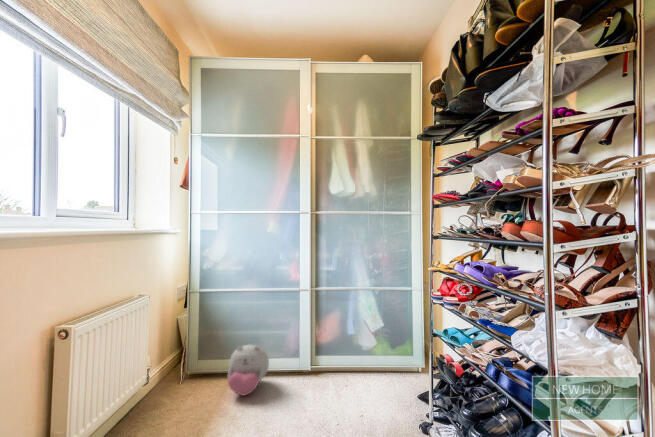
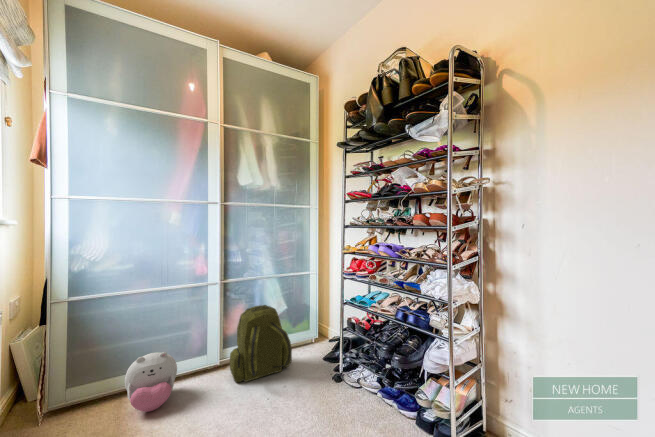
backpack: none [313,318,378,395] -> present [230,305,292,382]

